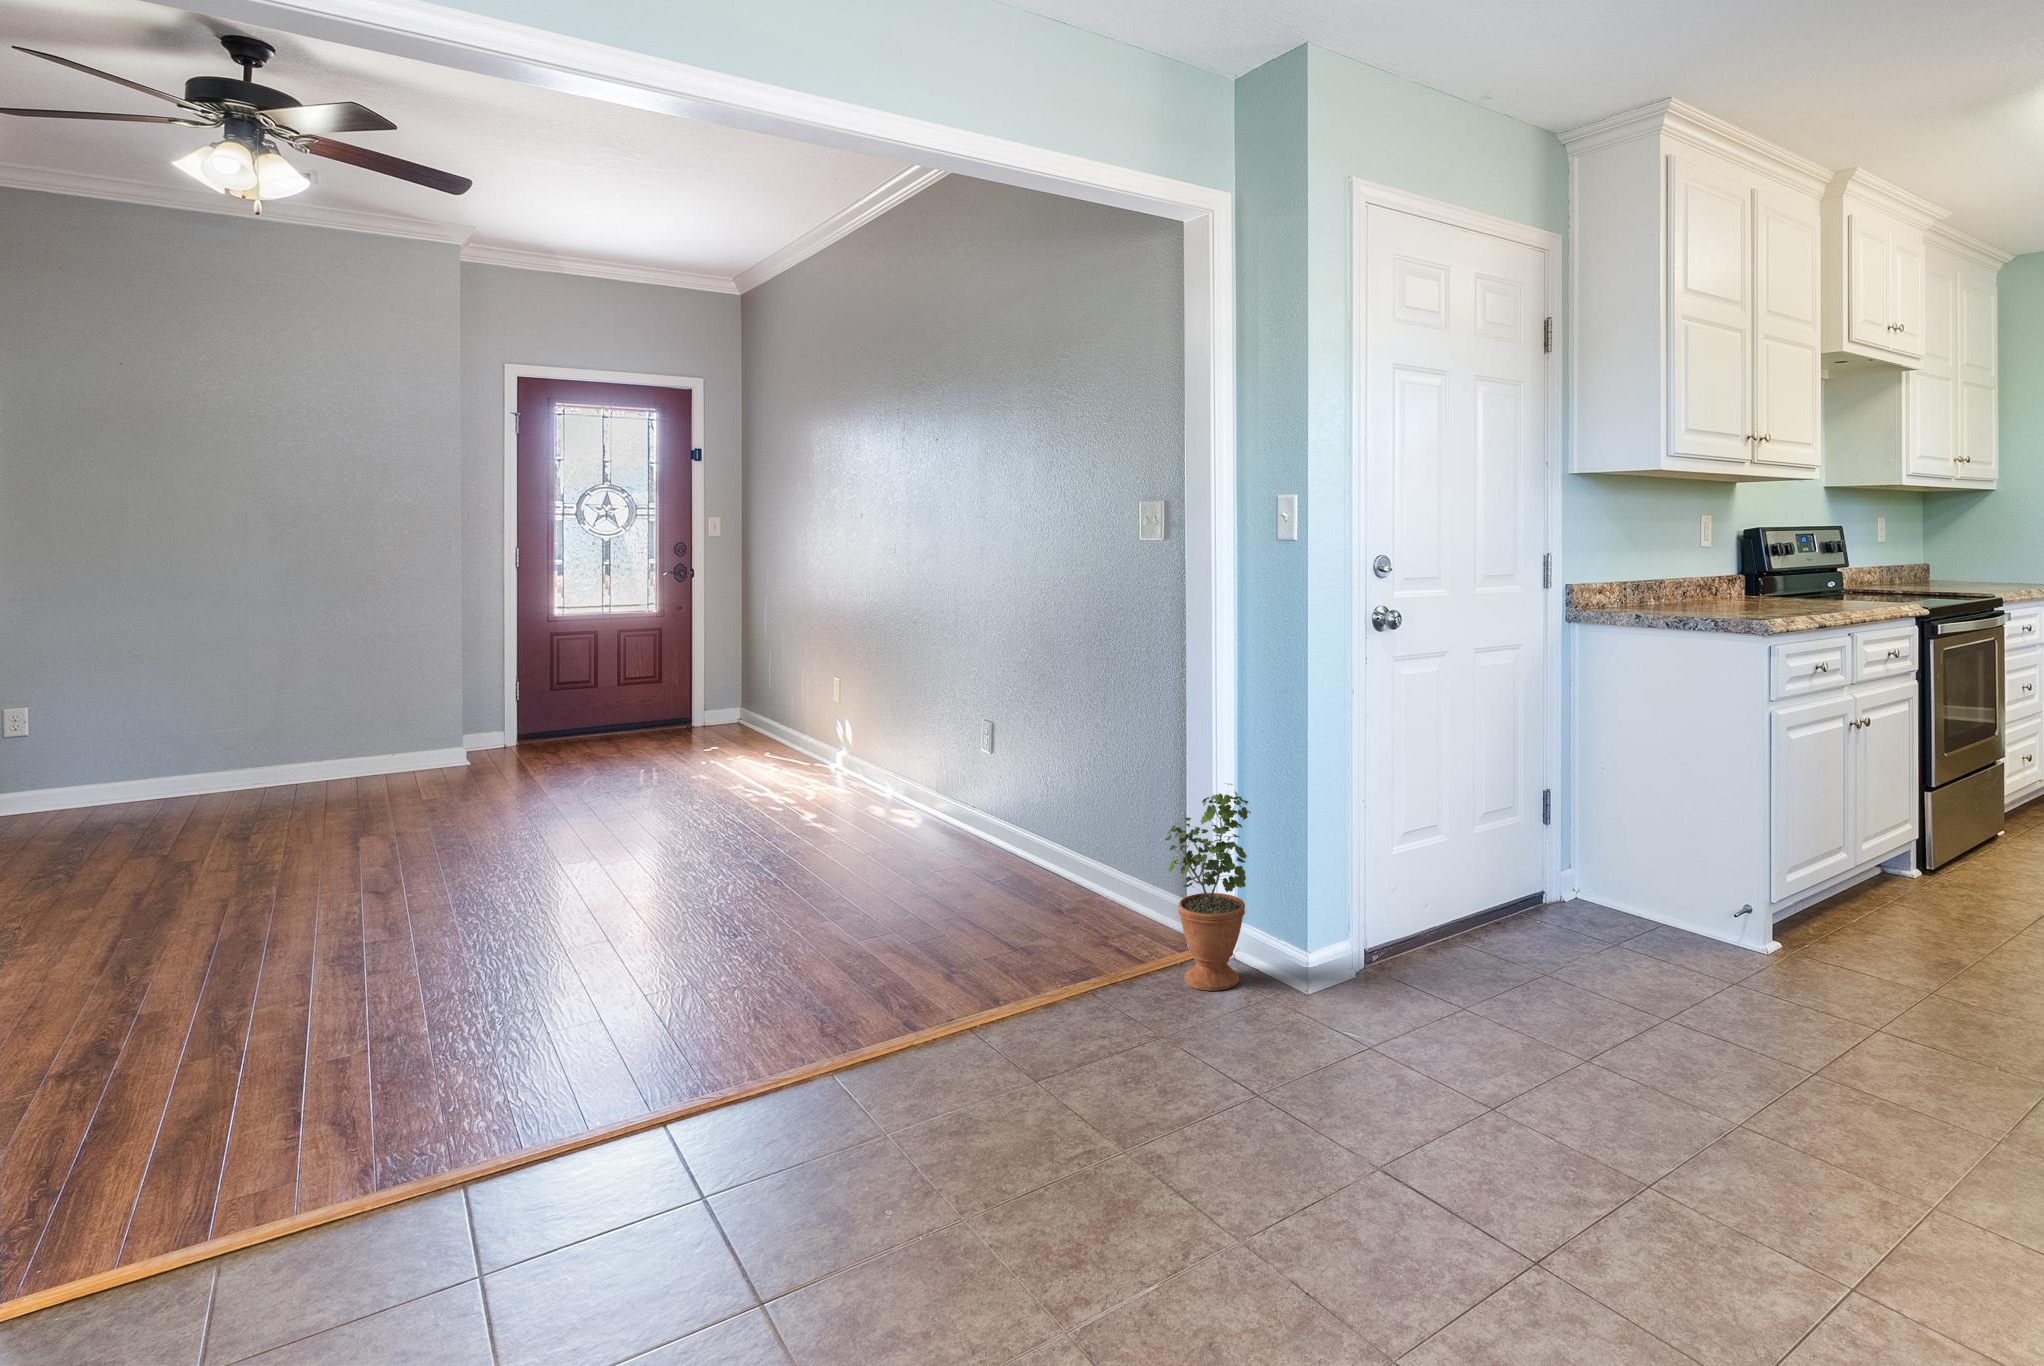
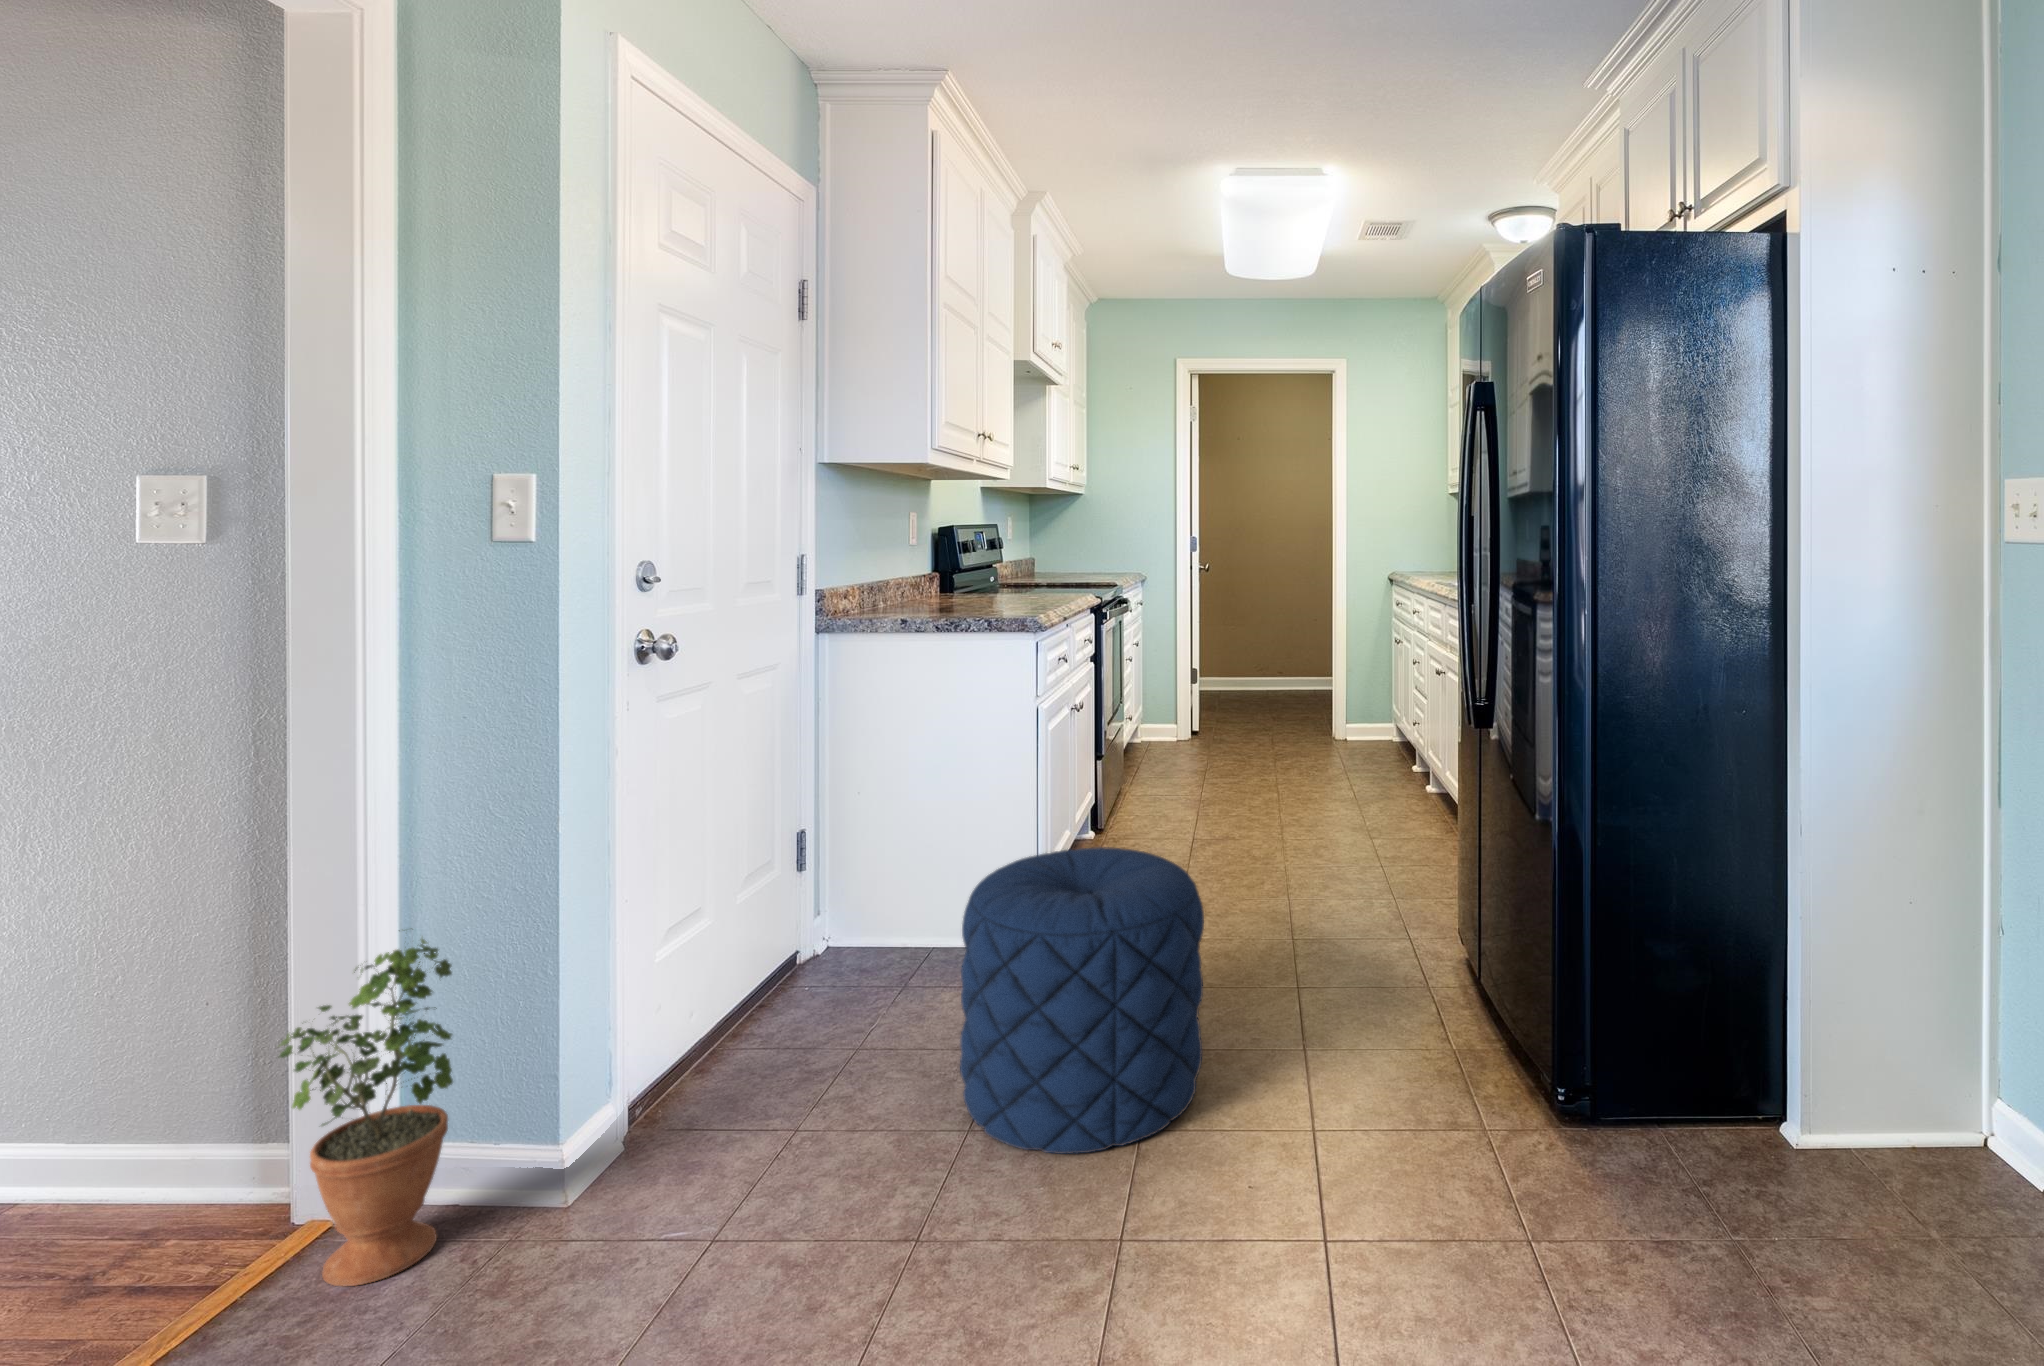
pouf: none [1585,842,1841,1132] -> present [960,847,1204,1154]

